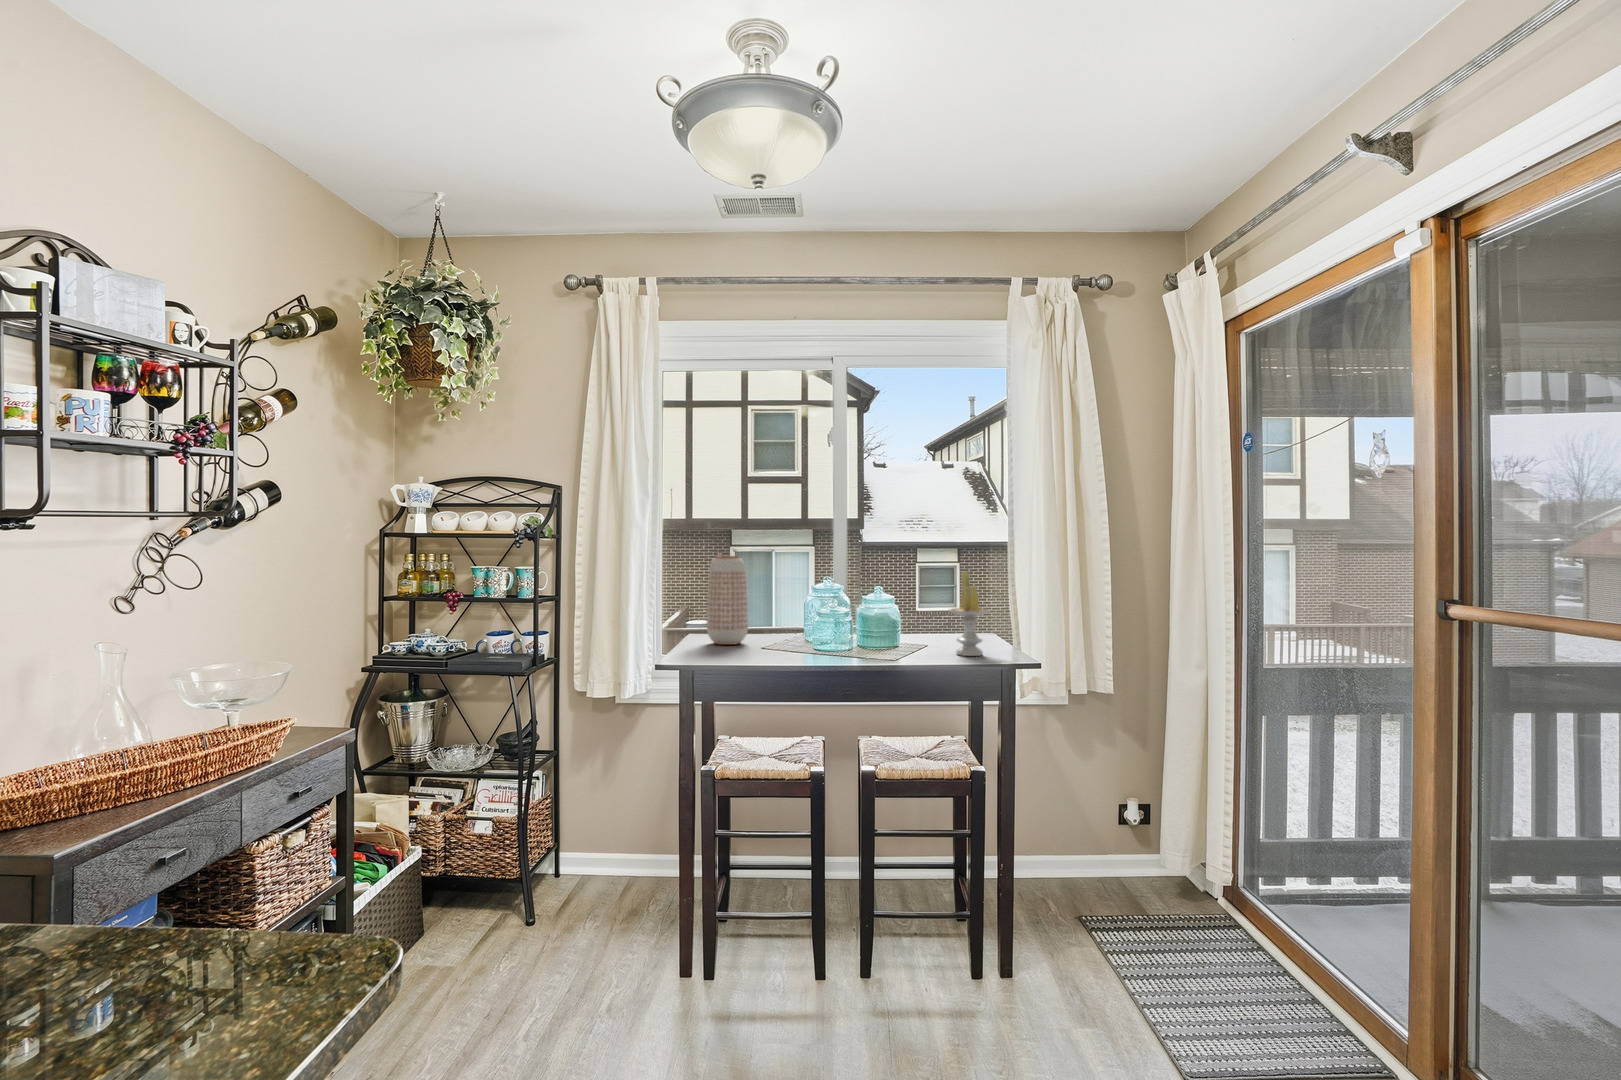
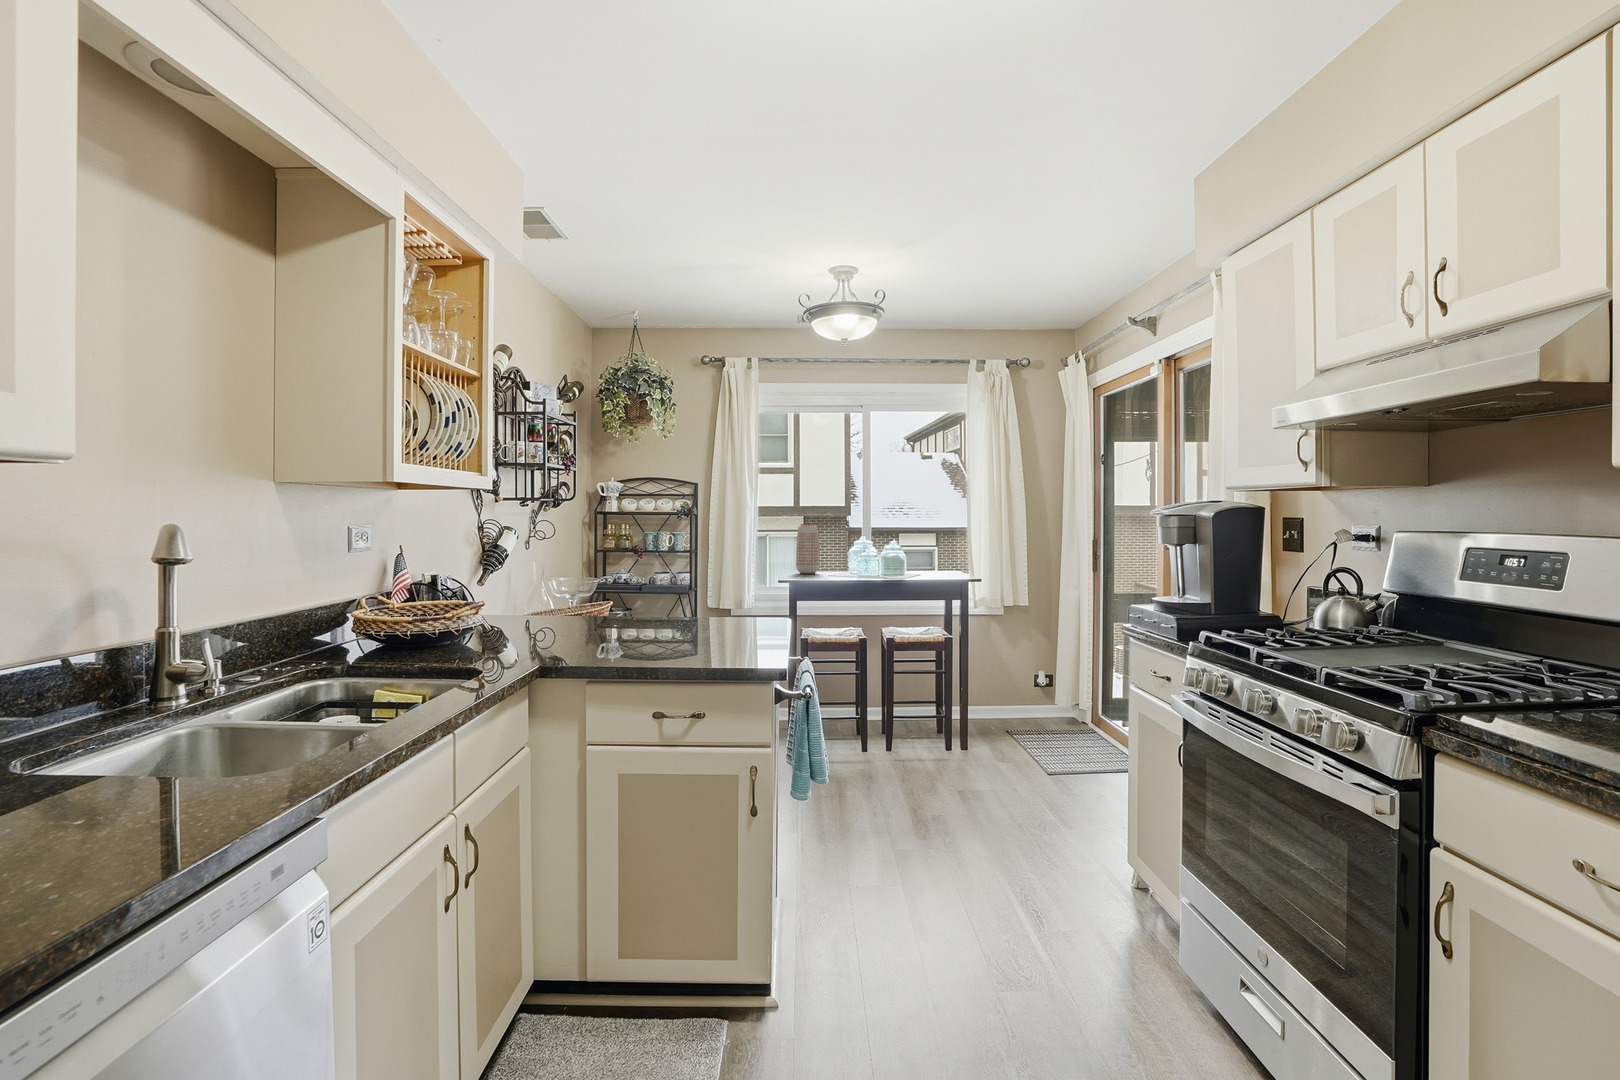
candle: present [949,572,990,656] -> none [932,532,956,578]

